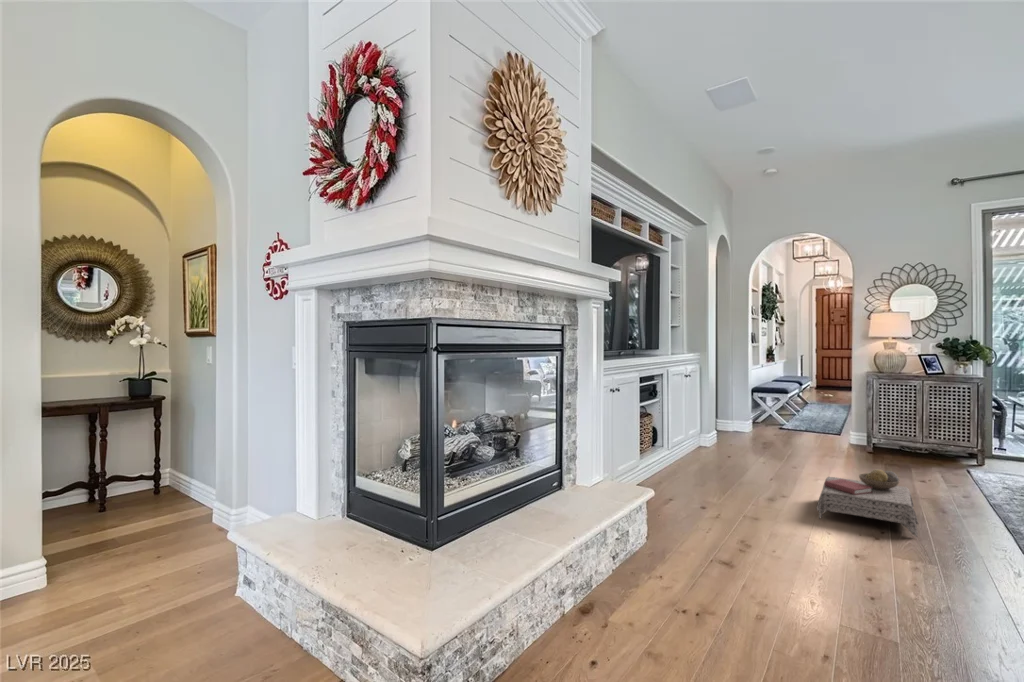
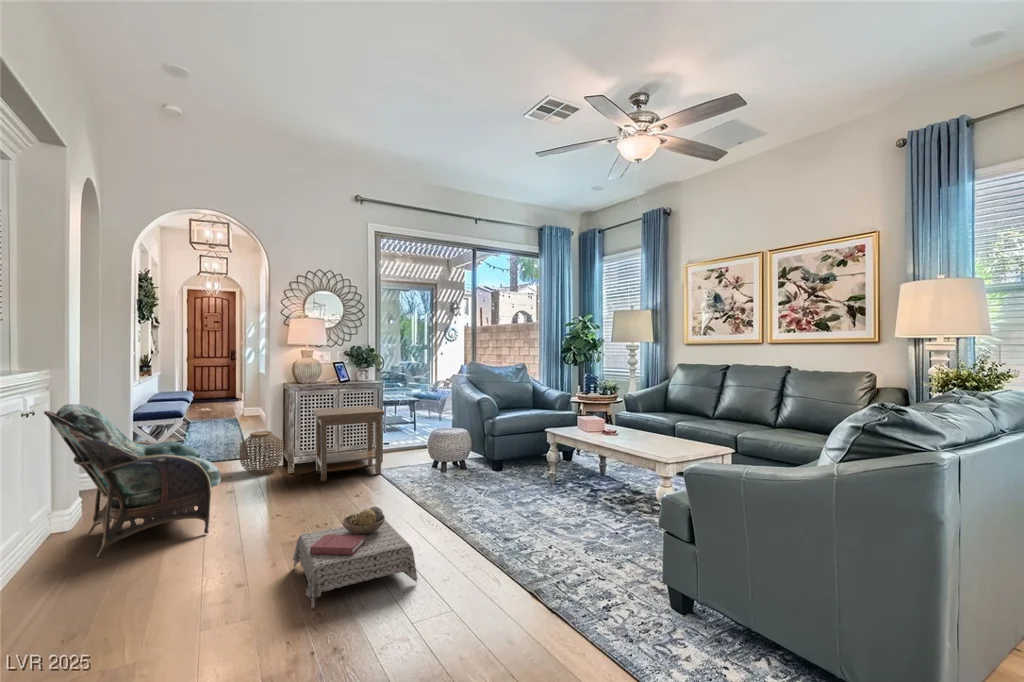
armchair: none [694,373,791,468] -> present [44,404,221,557]
side table: none [889,398,971,471] -> present [313,406,384,481]
woven basket: none [824,411,863,447] -> present [240,431,282,475]

